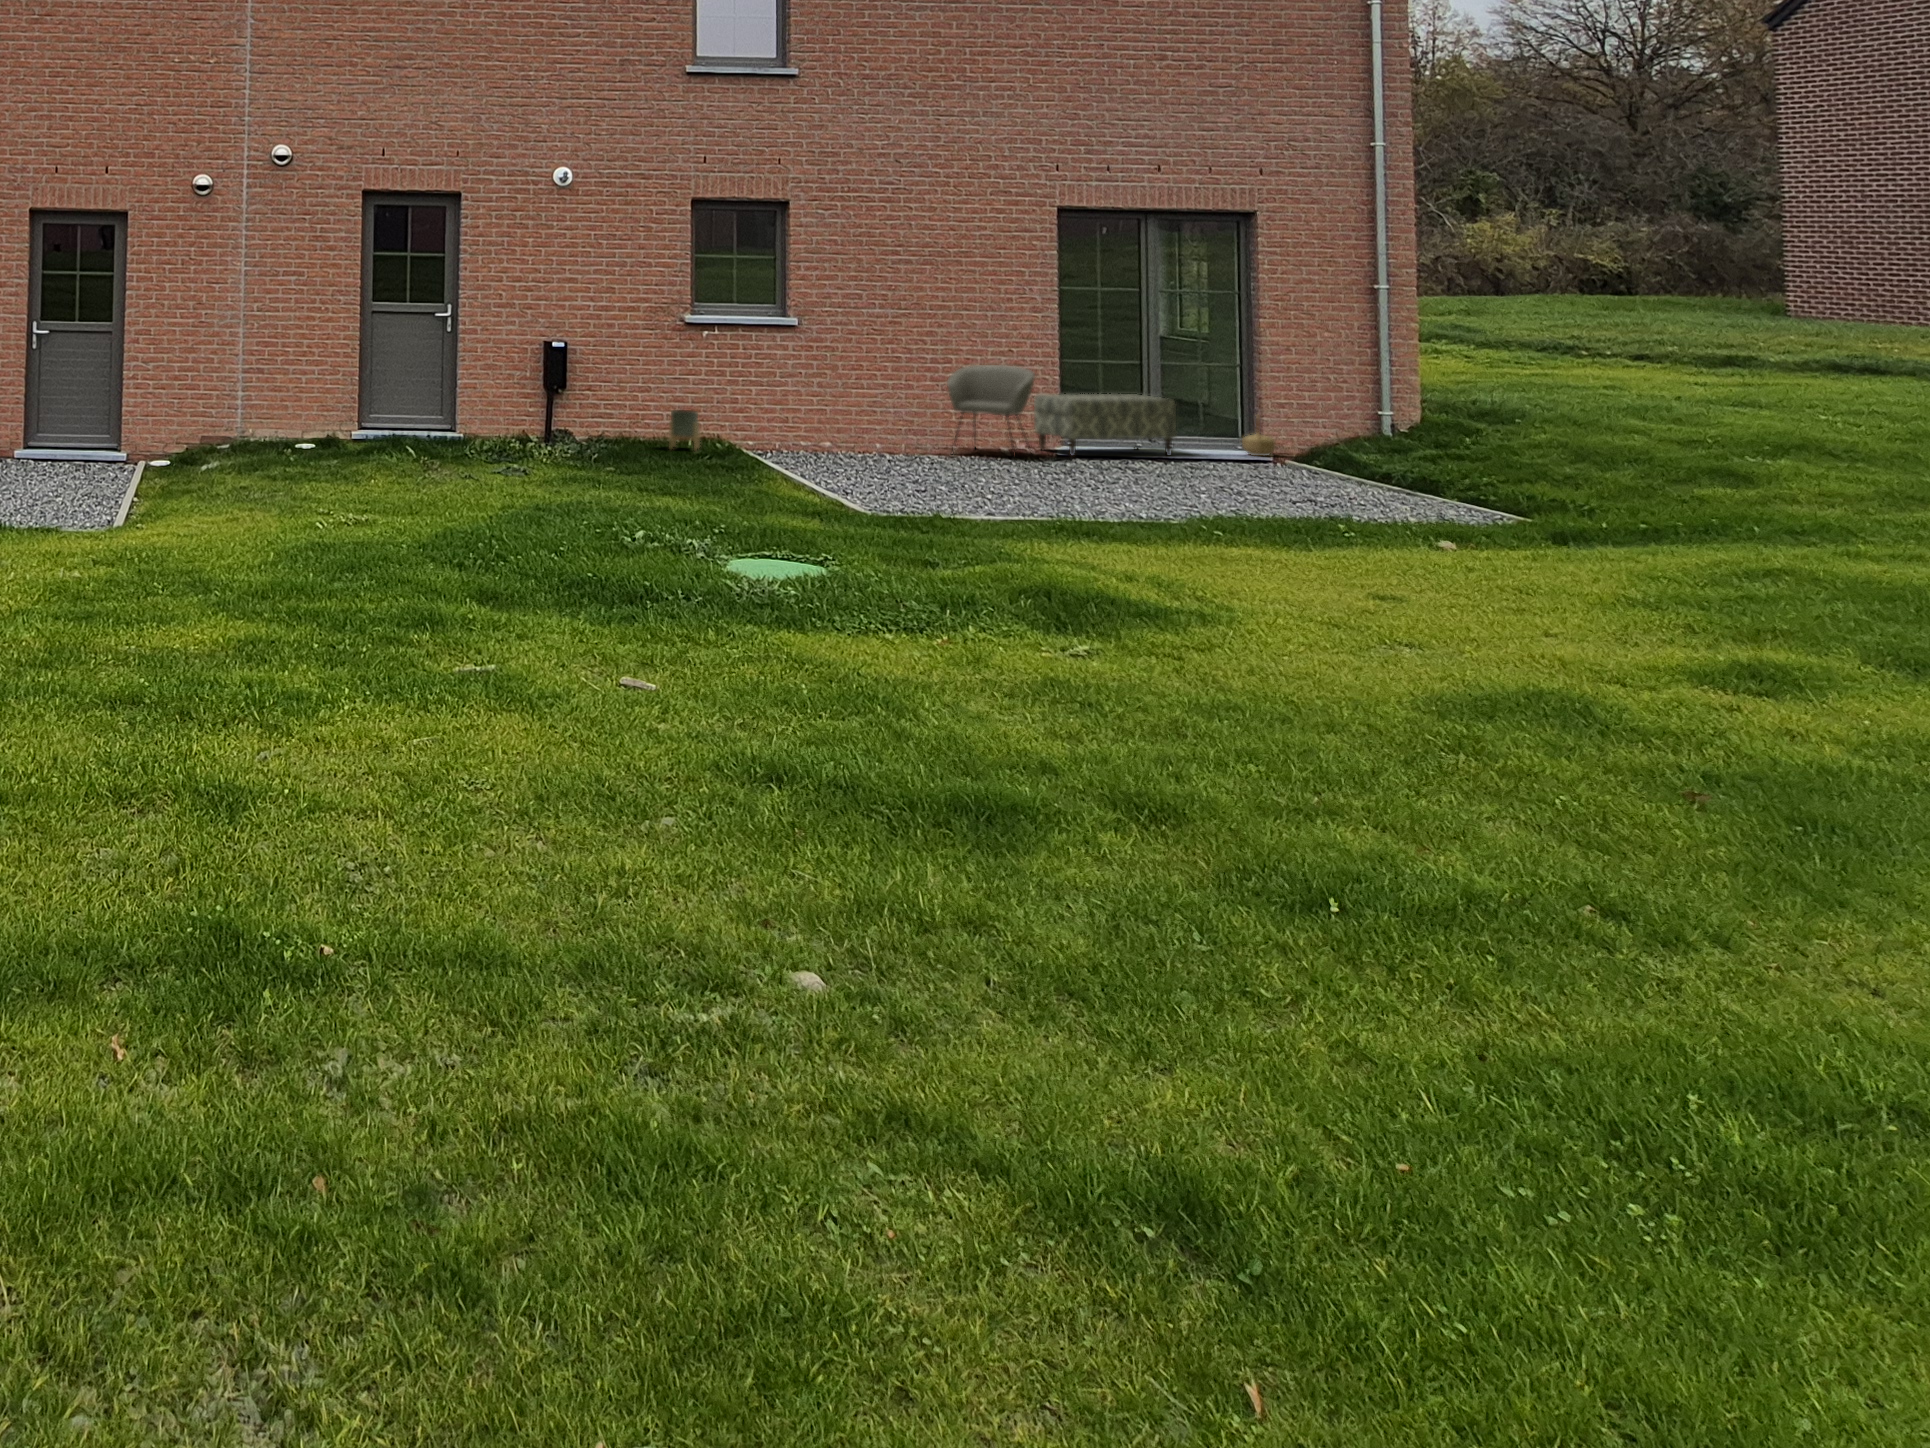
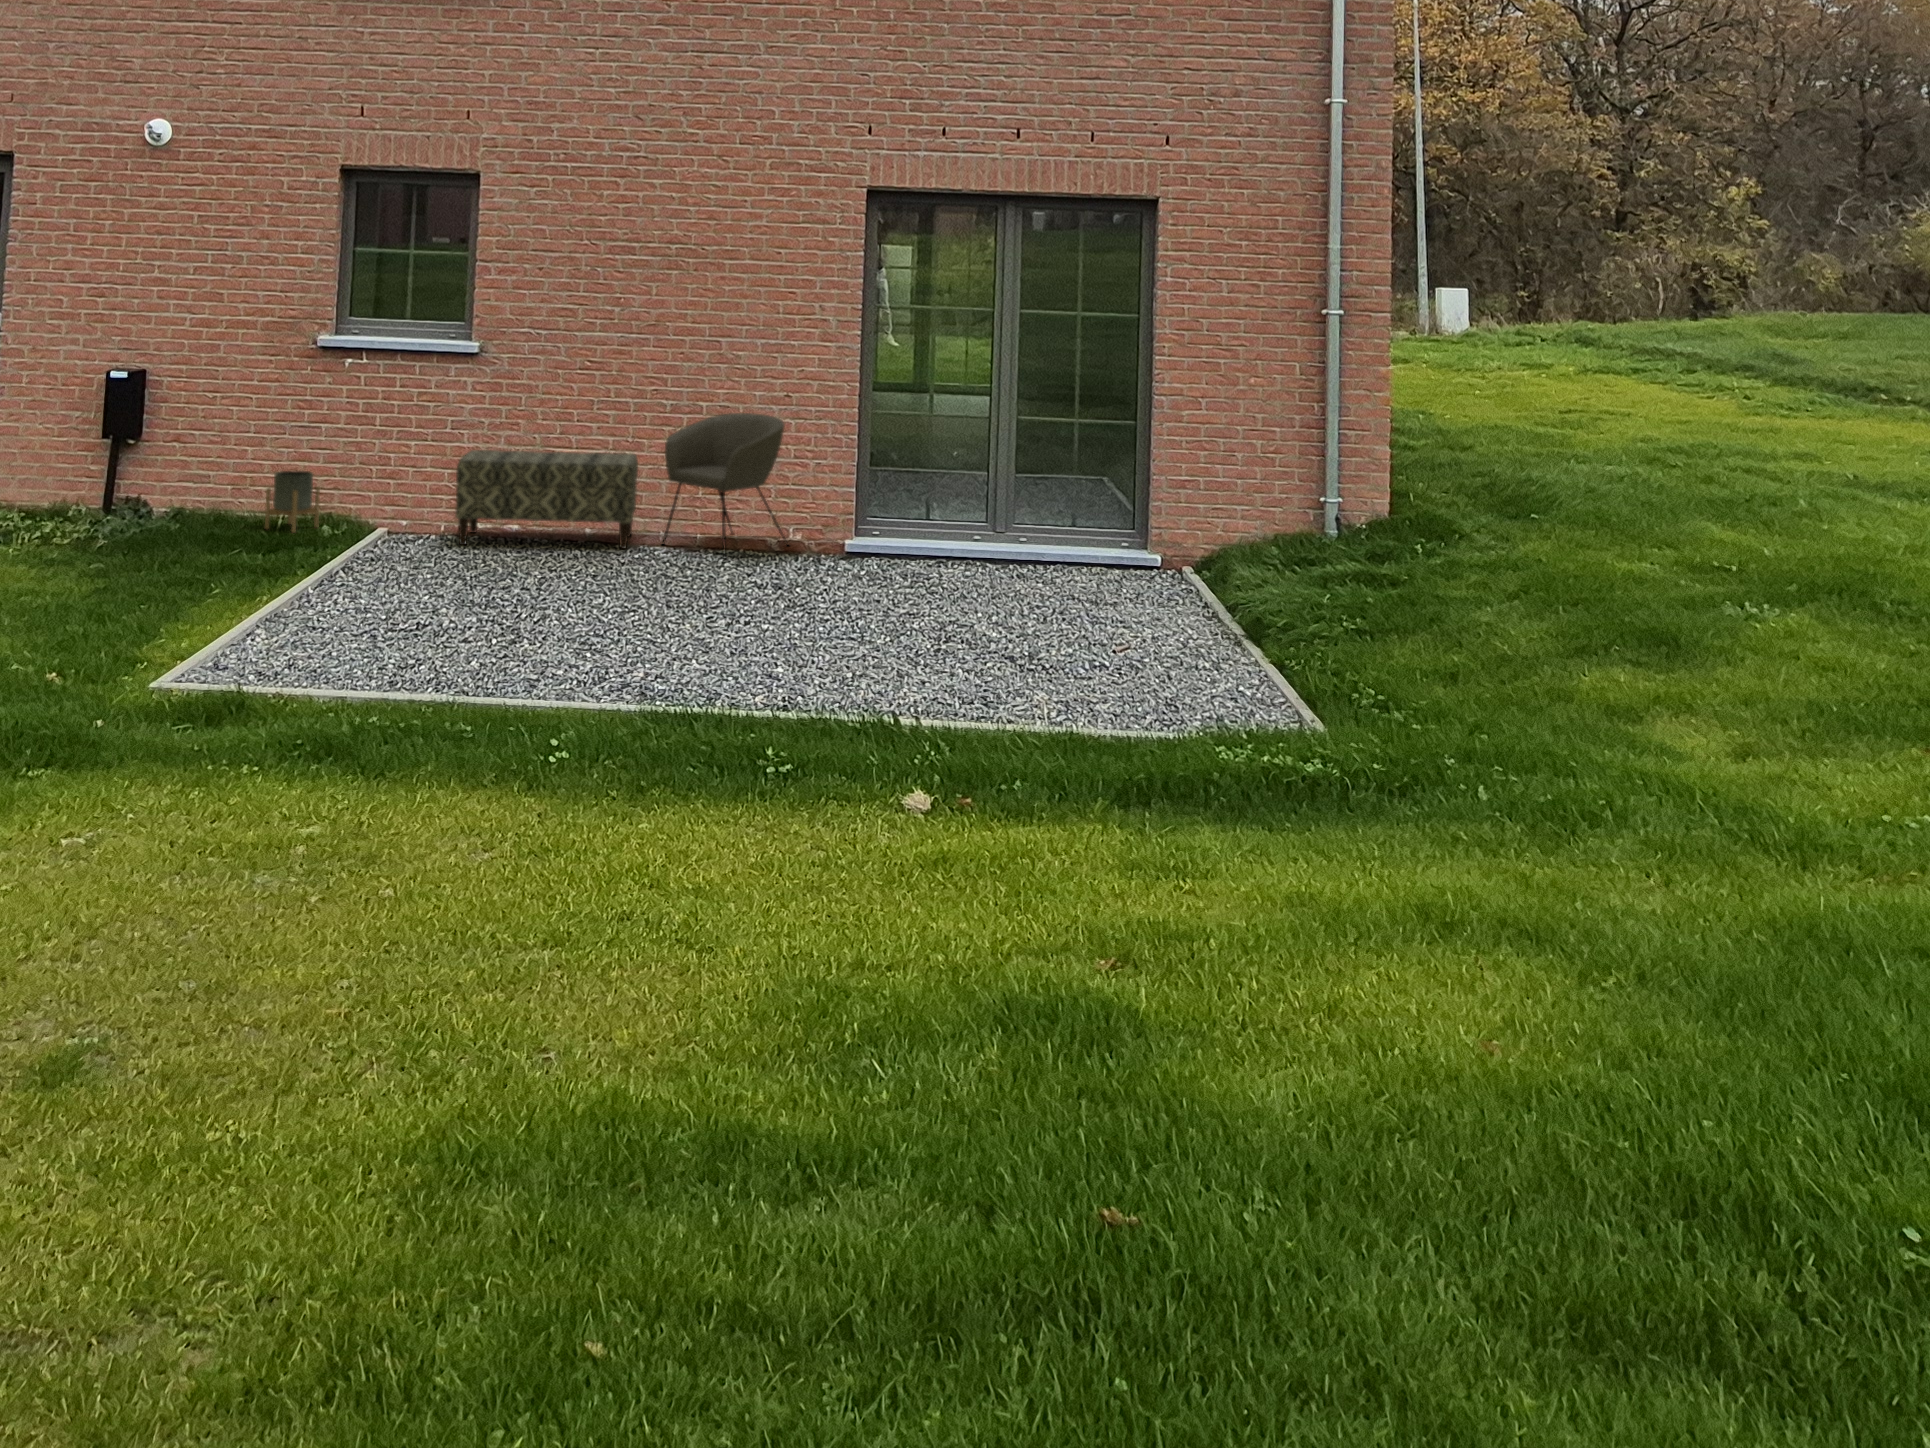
bench: present [1034,394,1176,457] -> present [455,450,638,549]
basket: present [1242,416,1275,456] -> none [1109,492,1151,556]

